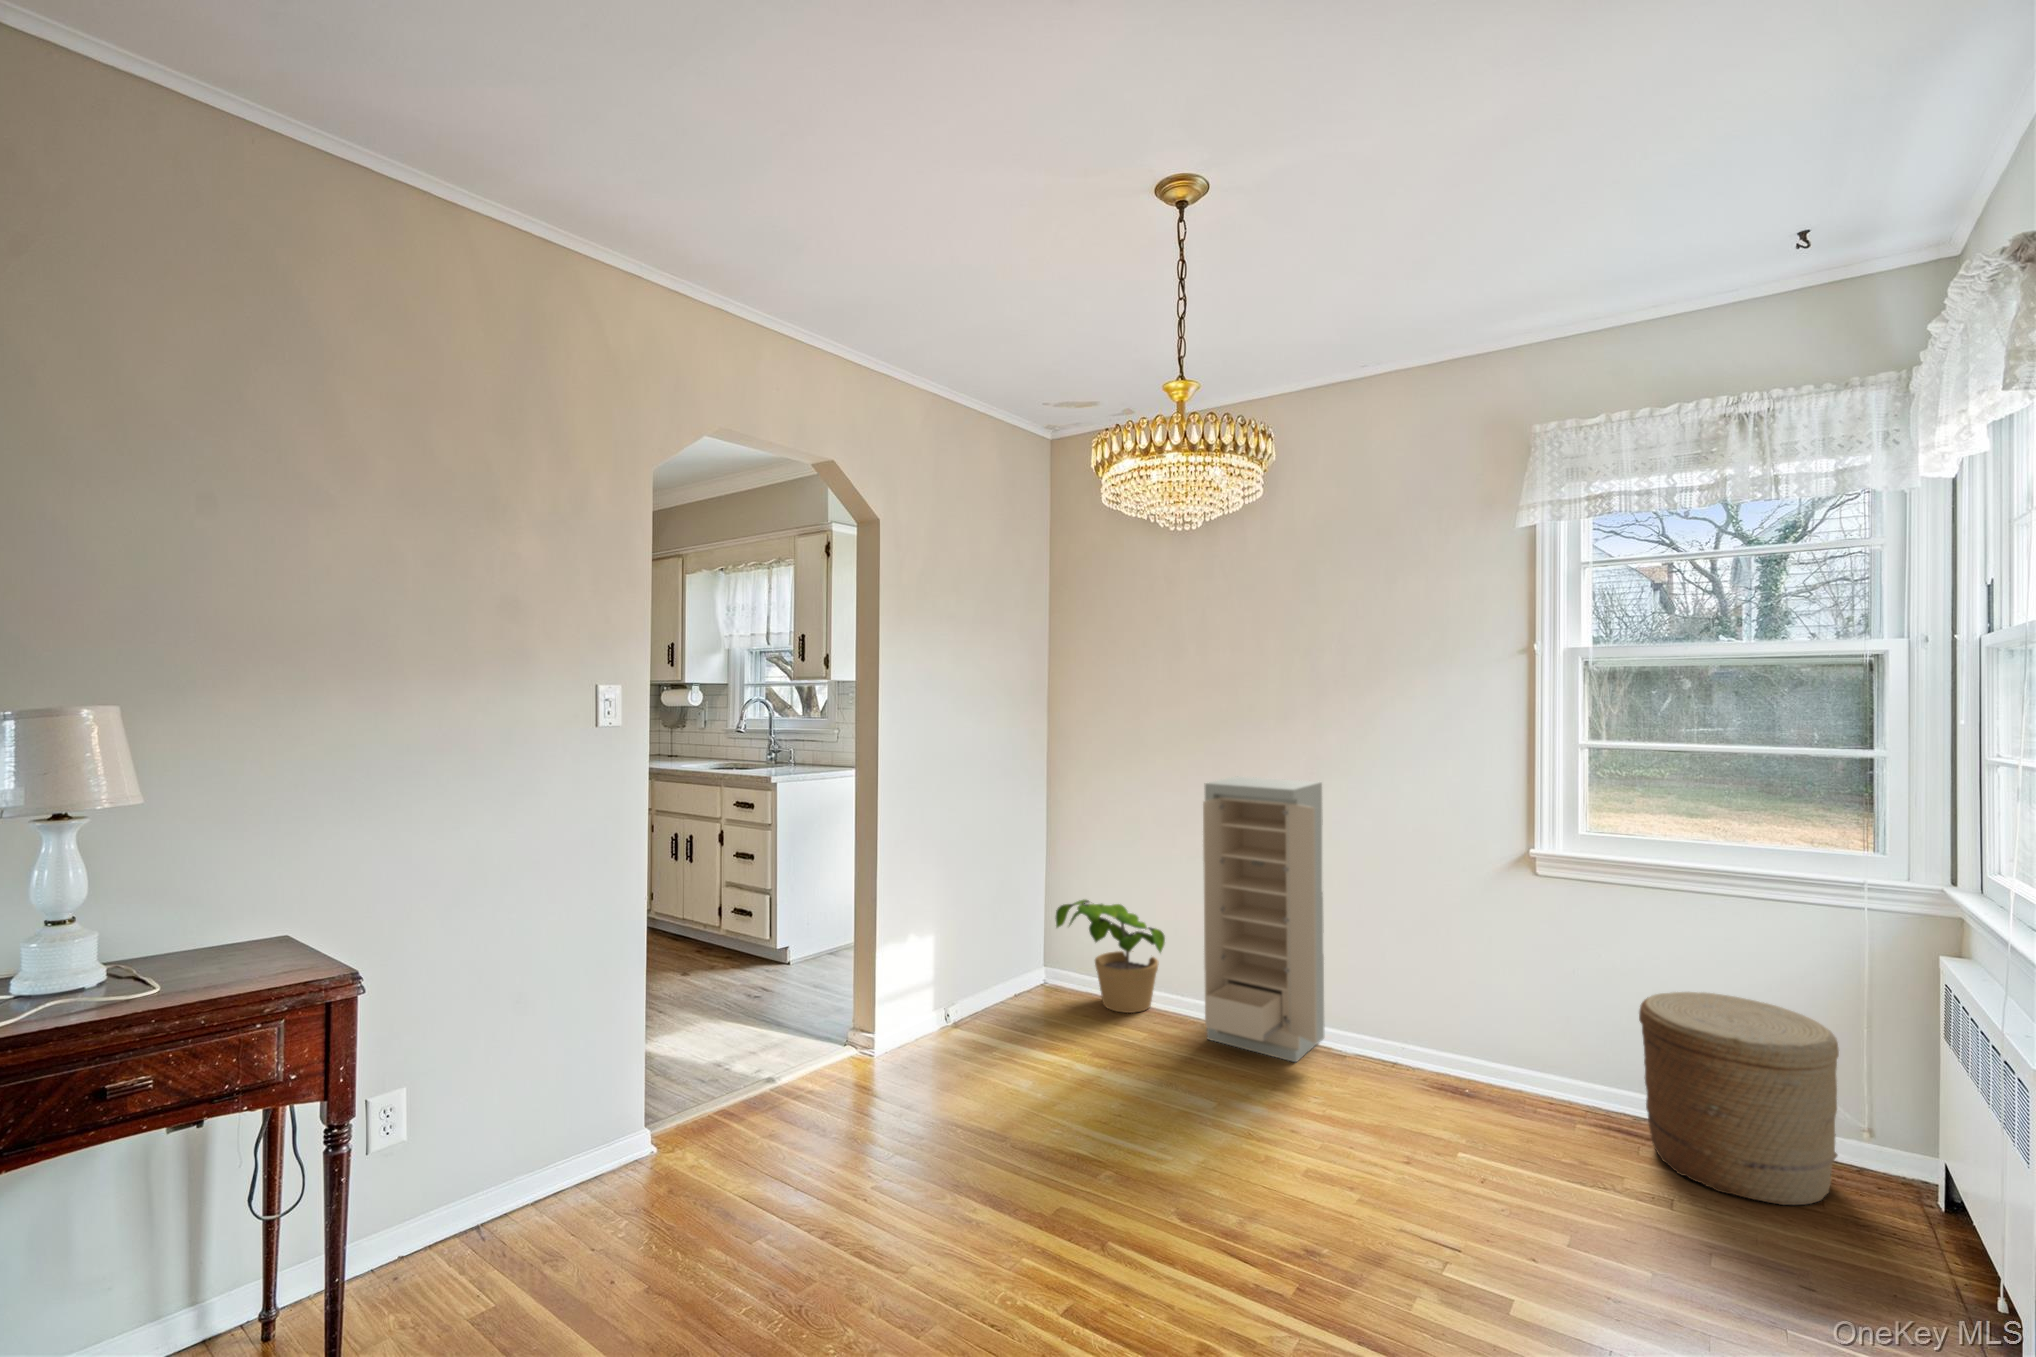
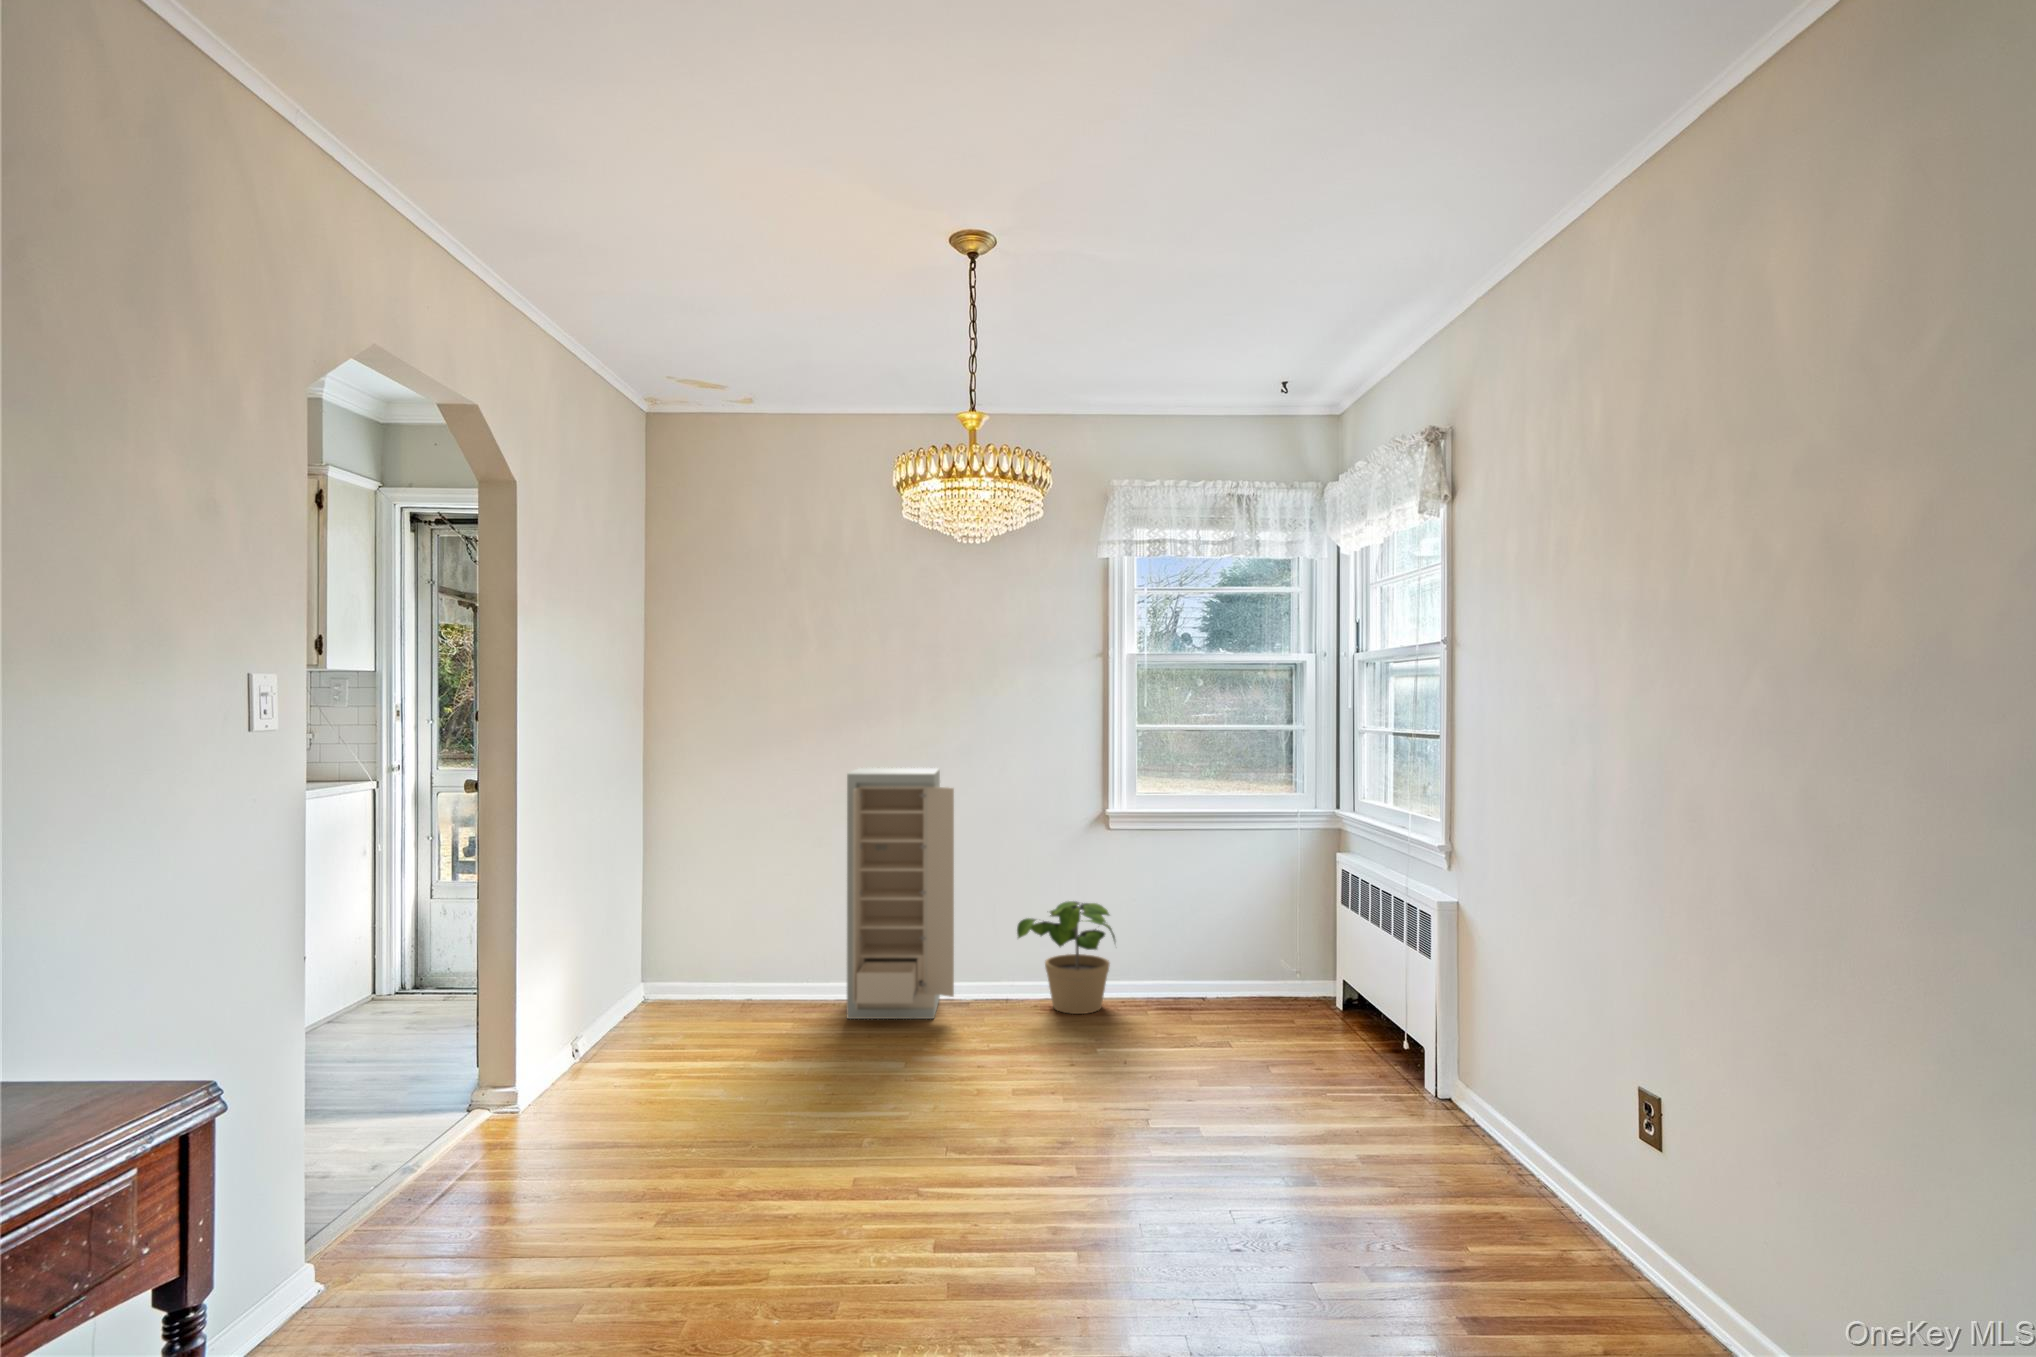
potted plant: present [1055,900,1165,1013] -> present [1017,901,1115,1014]
woven basket: present [1639,992,1839,1205] -> none [1187,900,1298,1028]

